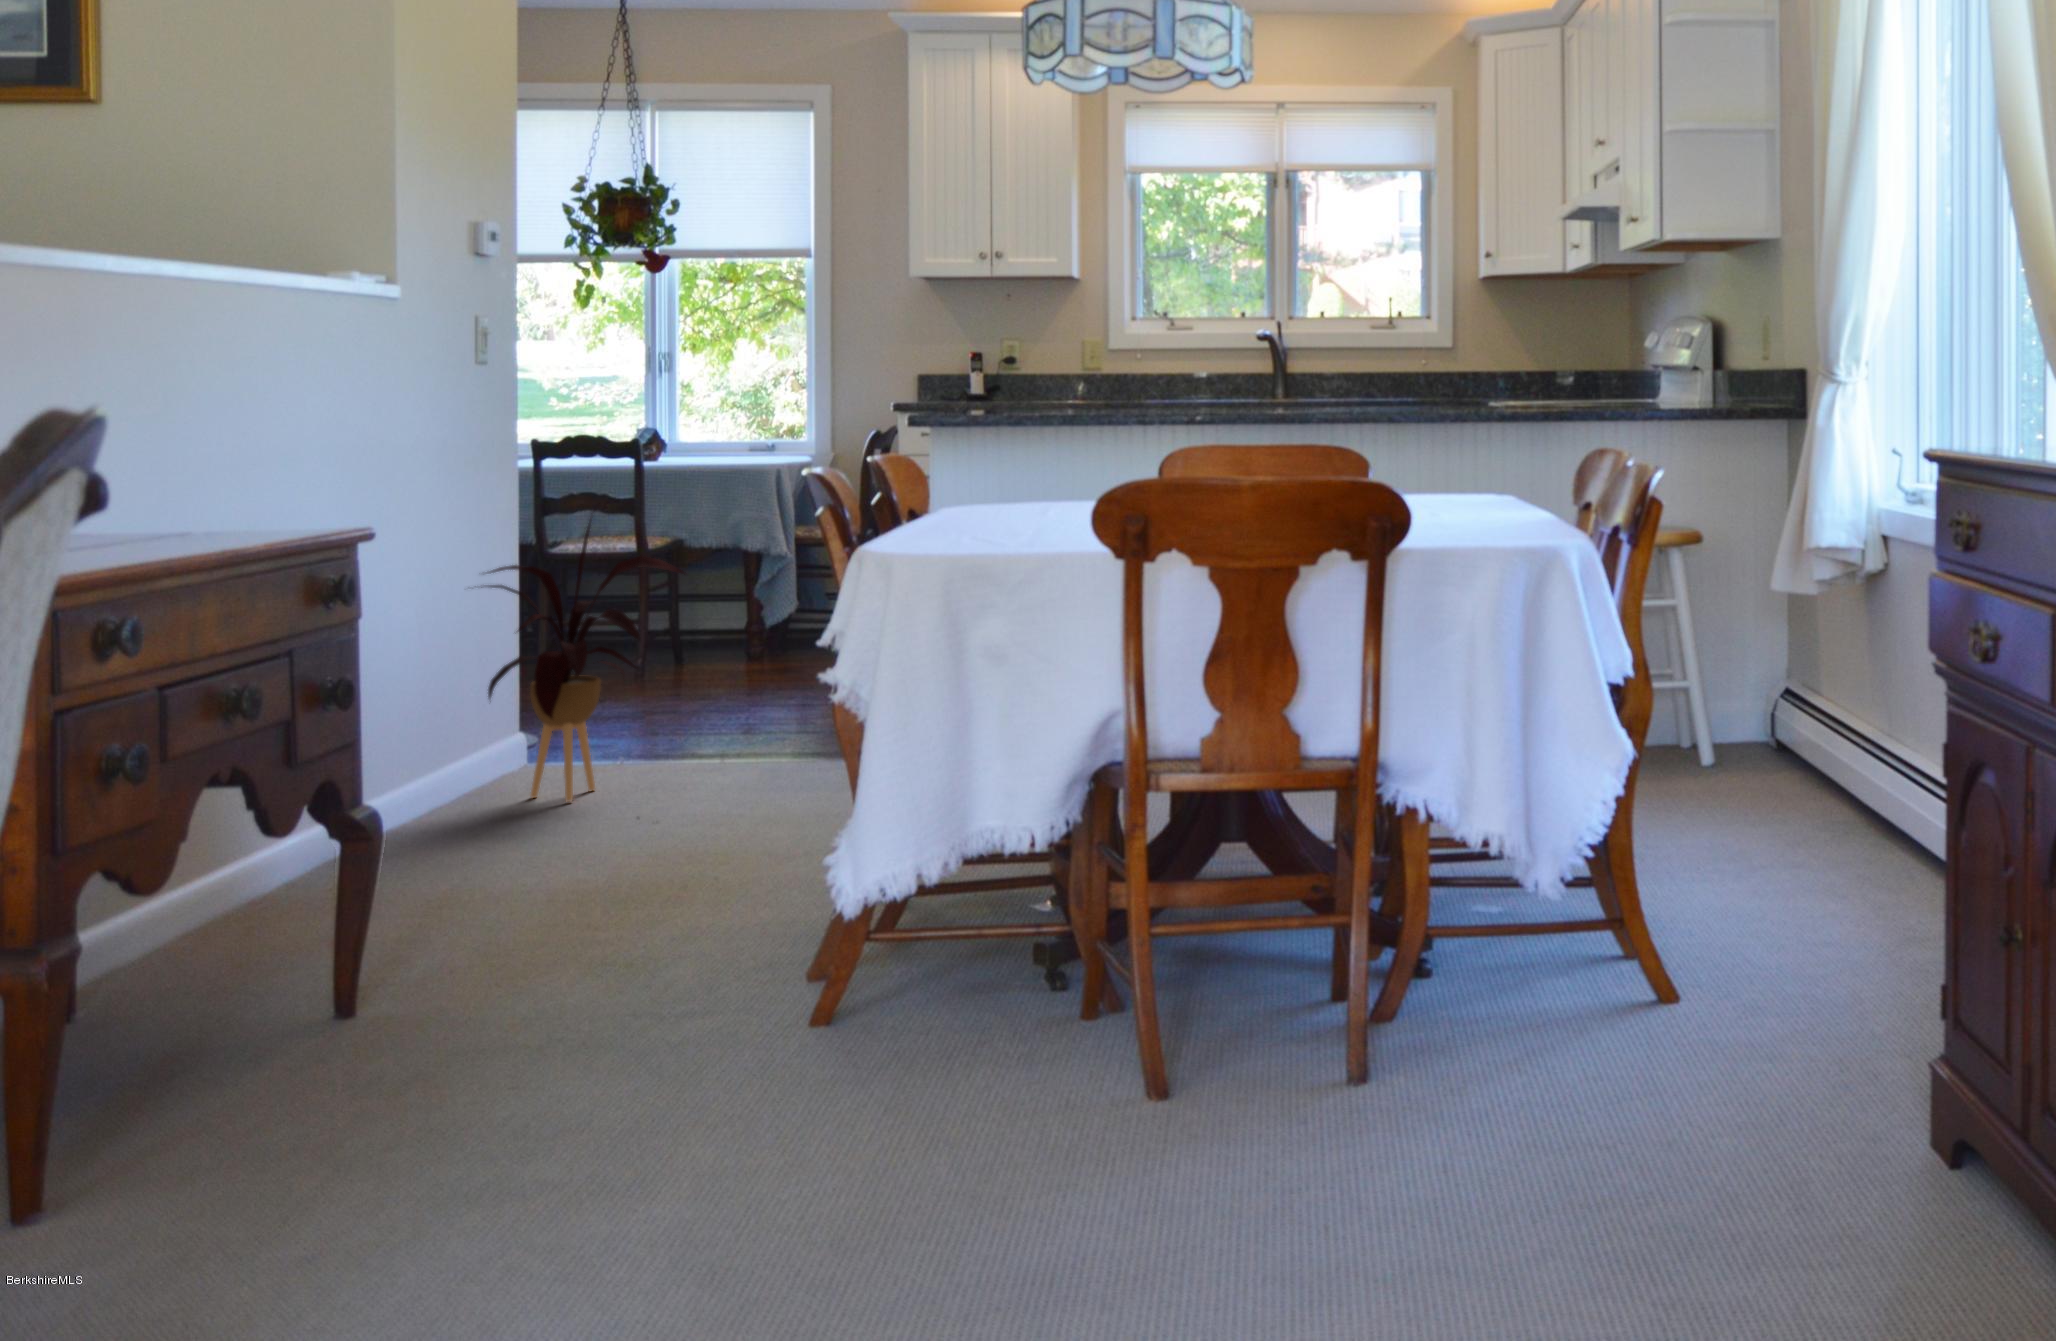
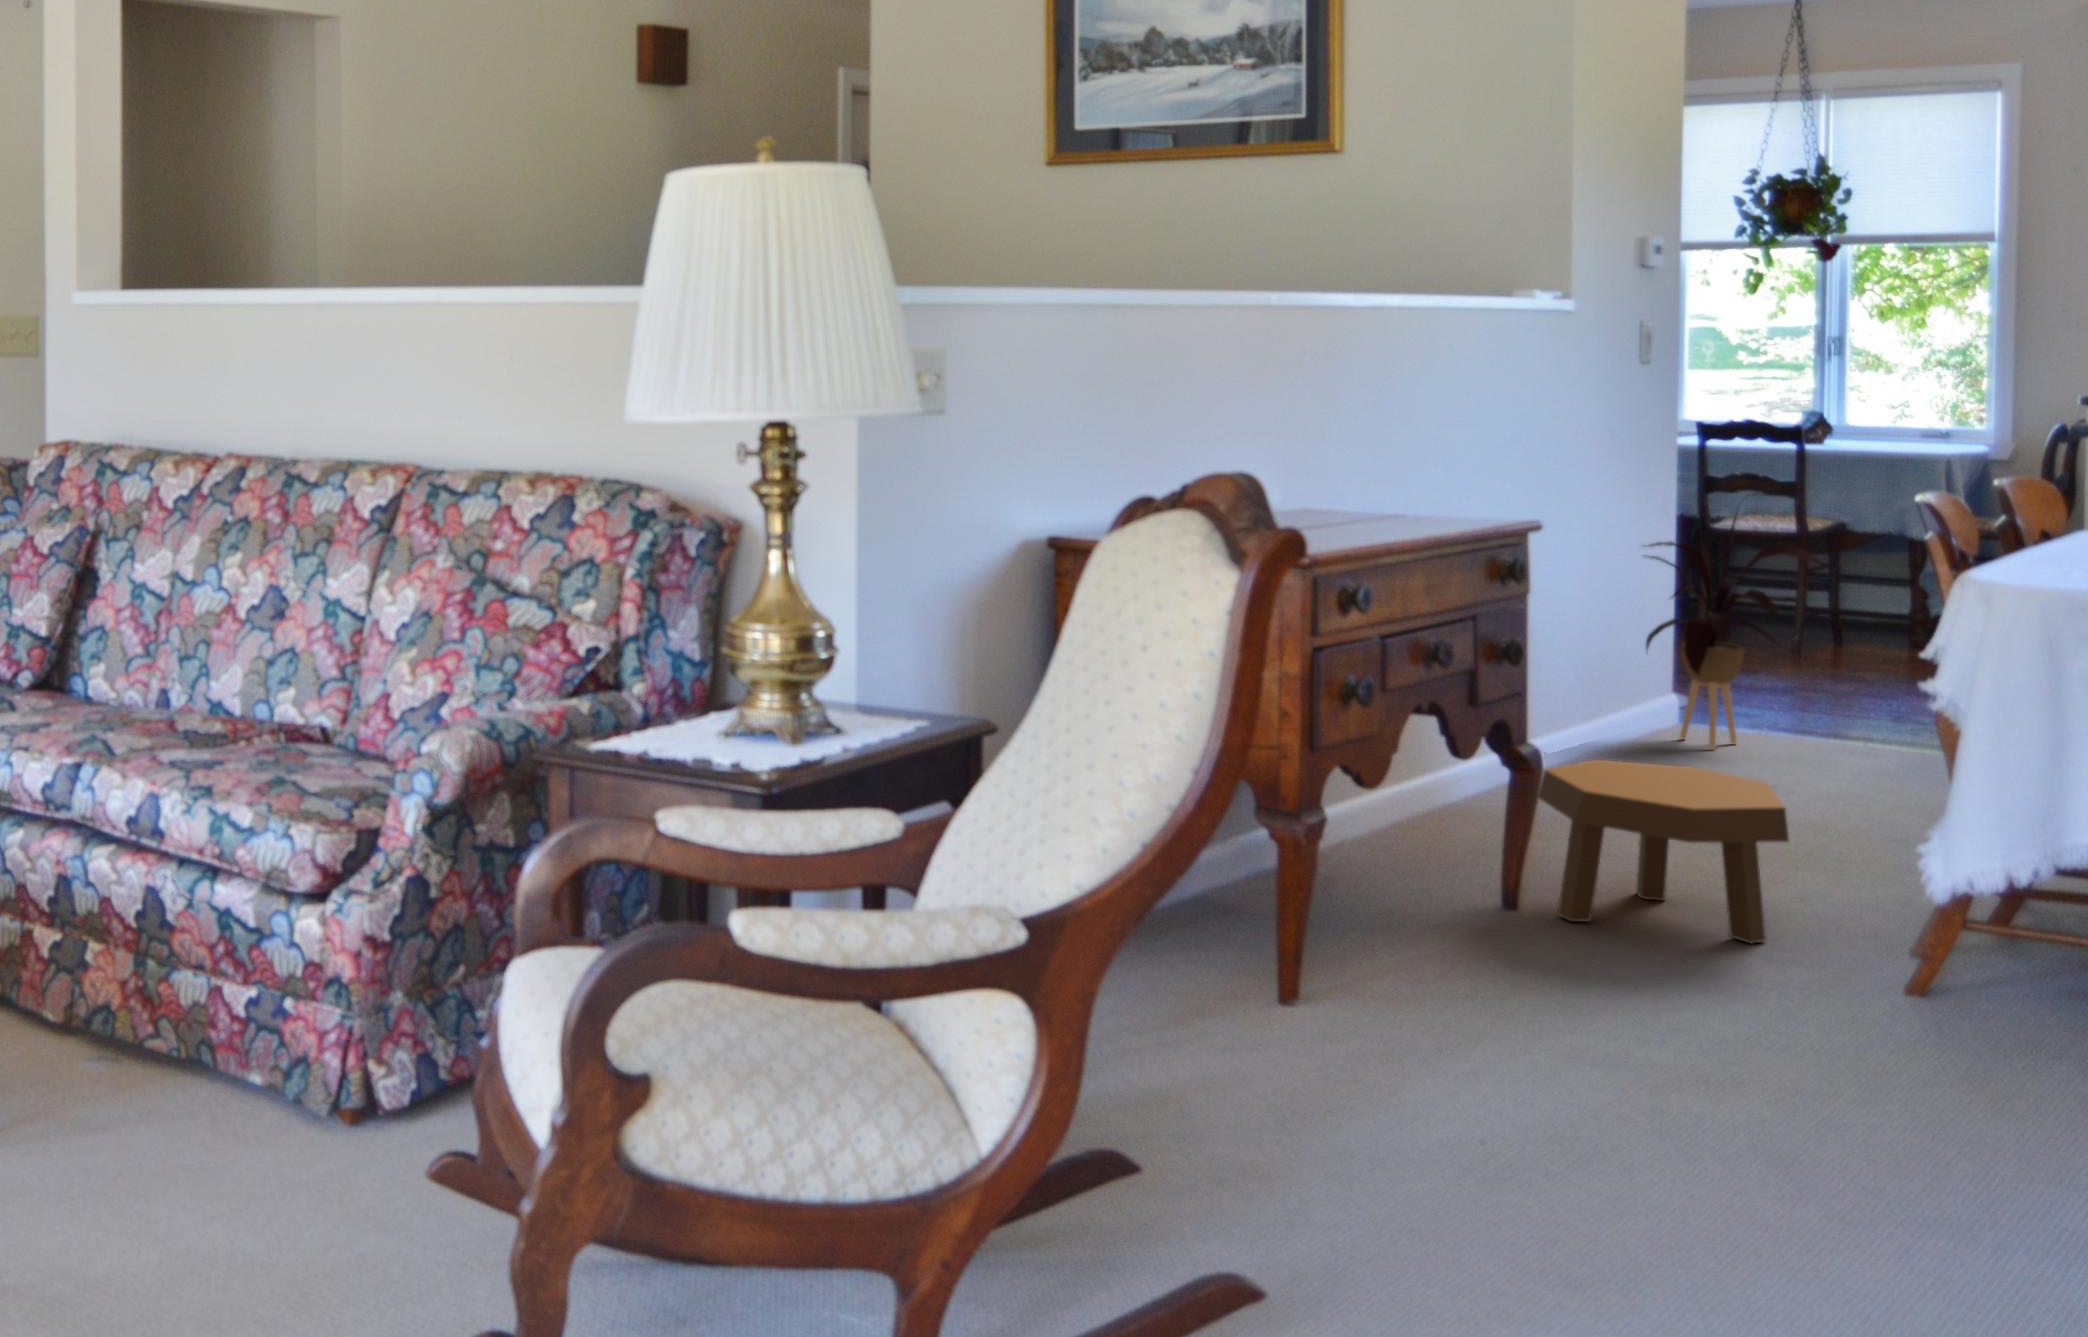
footstool: none [347,844,691,1115] -> present [1538,760,1789,943]

